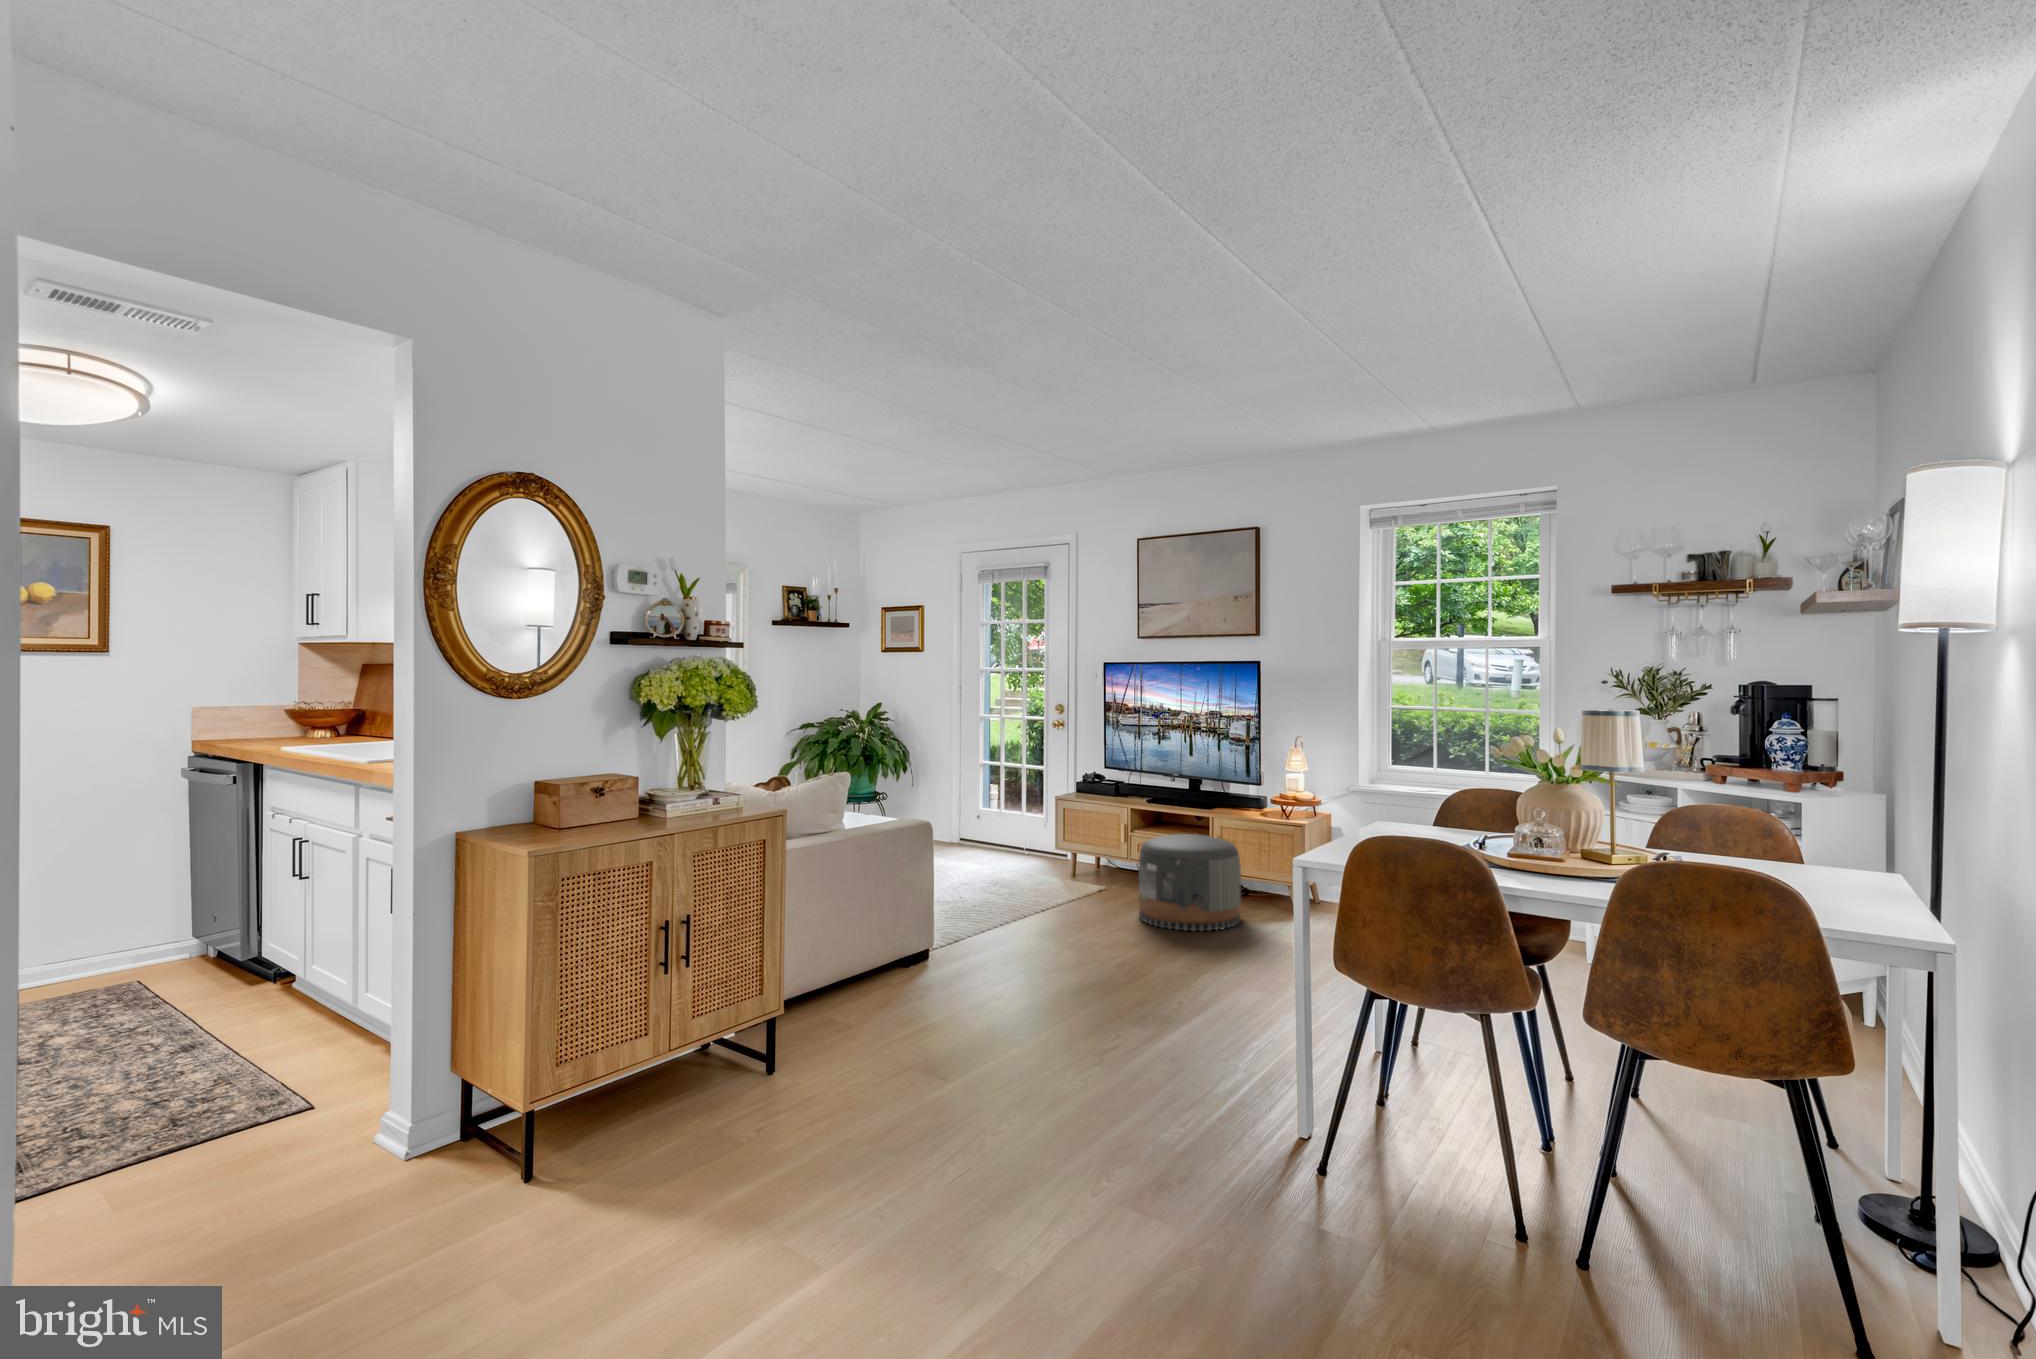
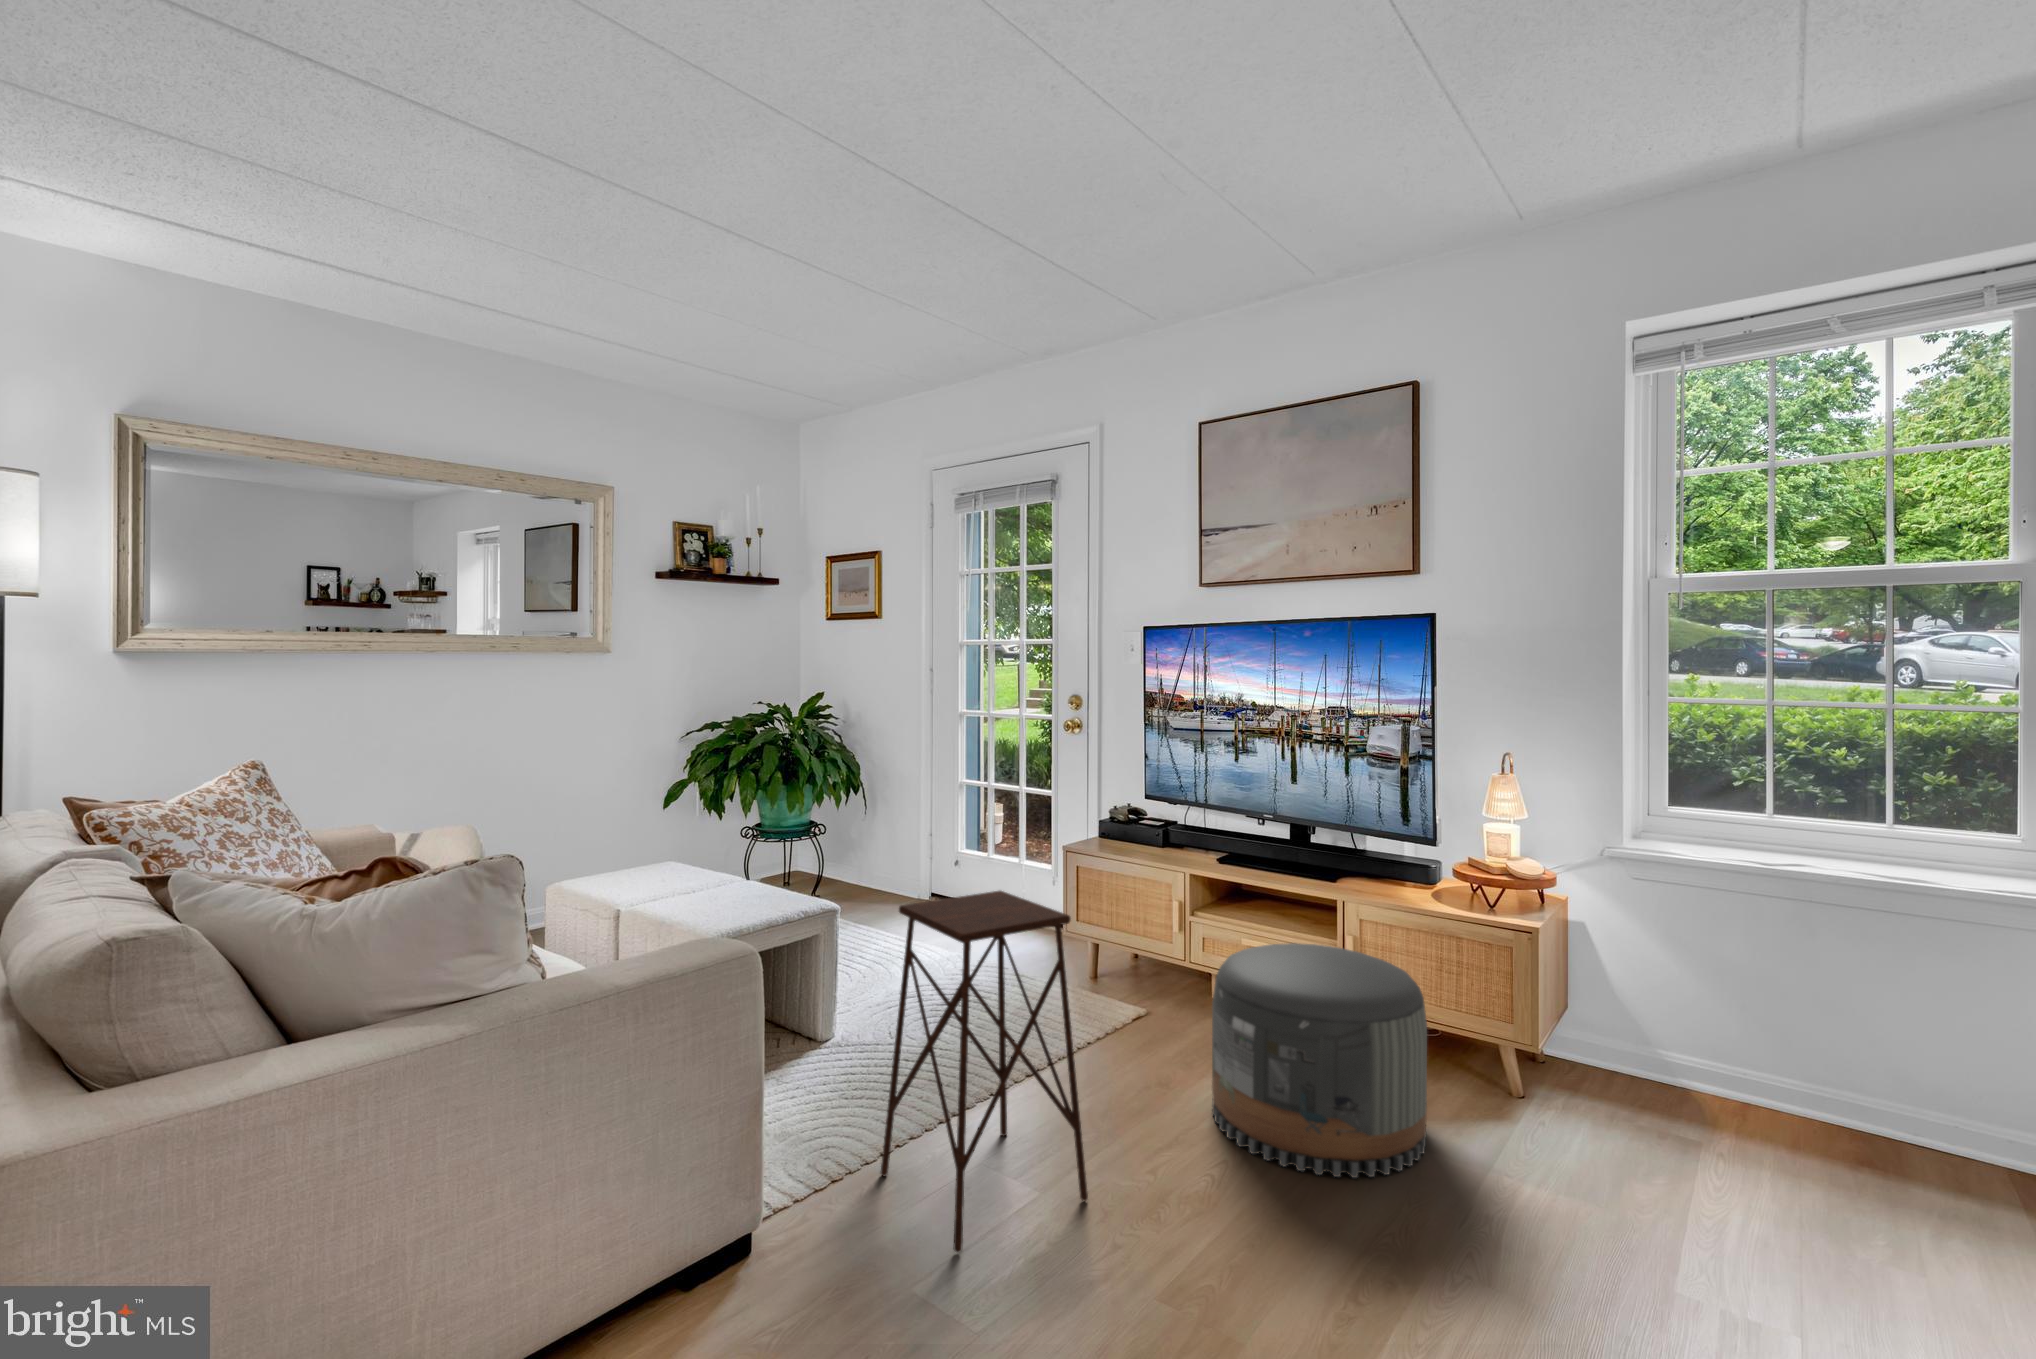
side table: none [982,804,1079,951] -> present [881,891,1088,1253]

